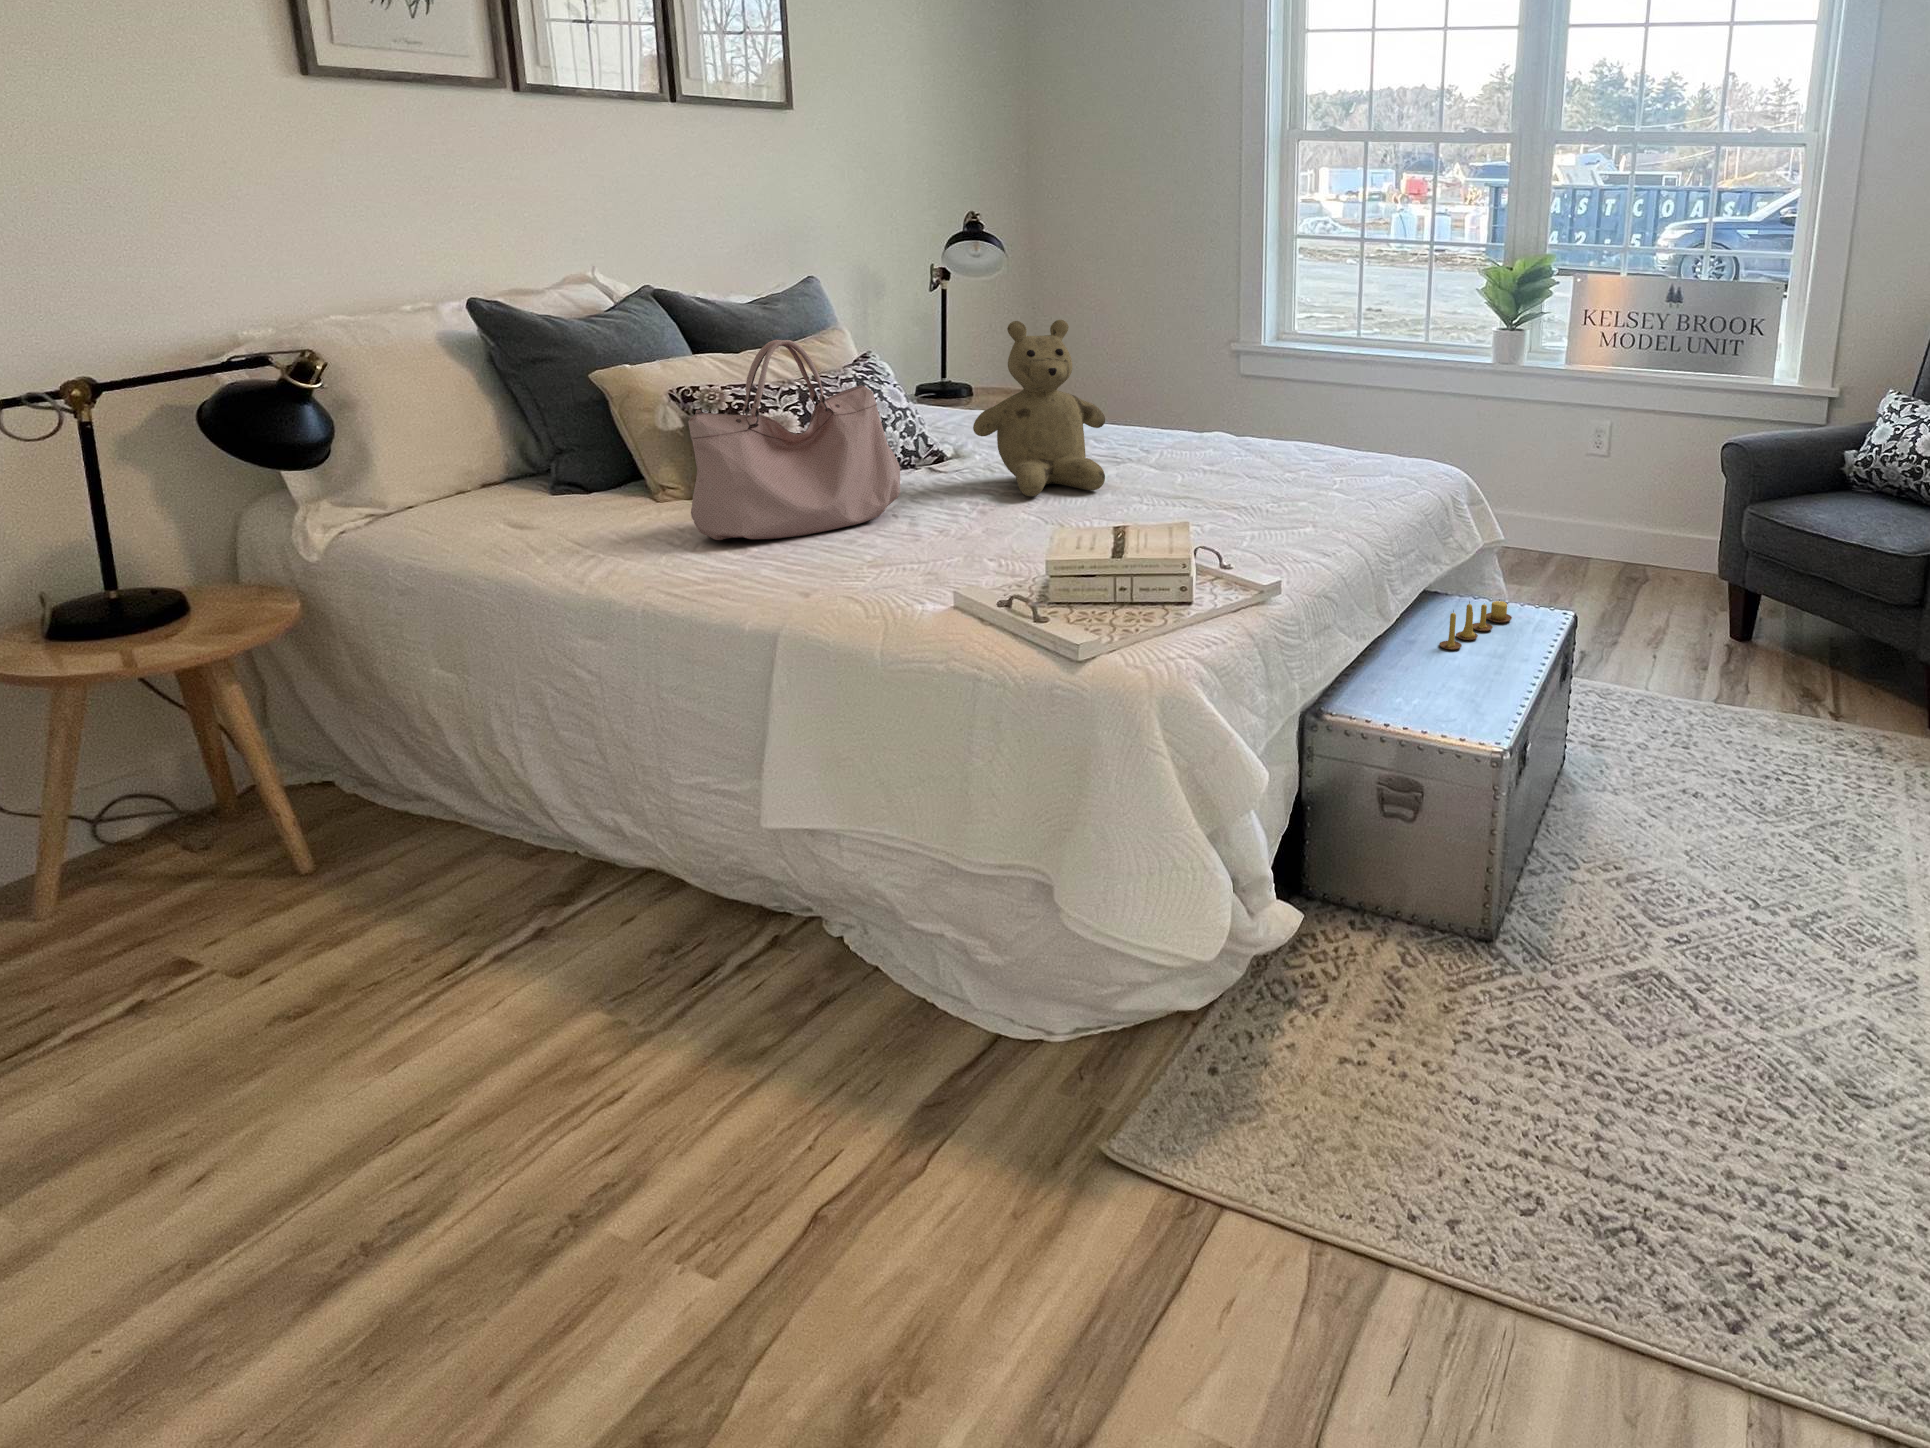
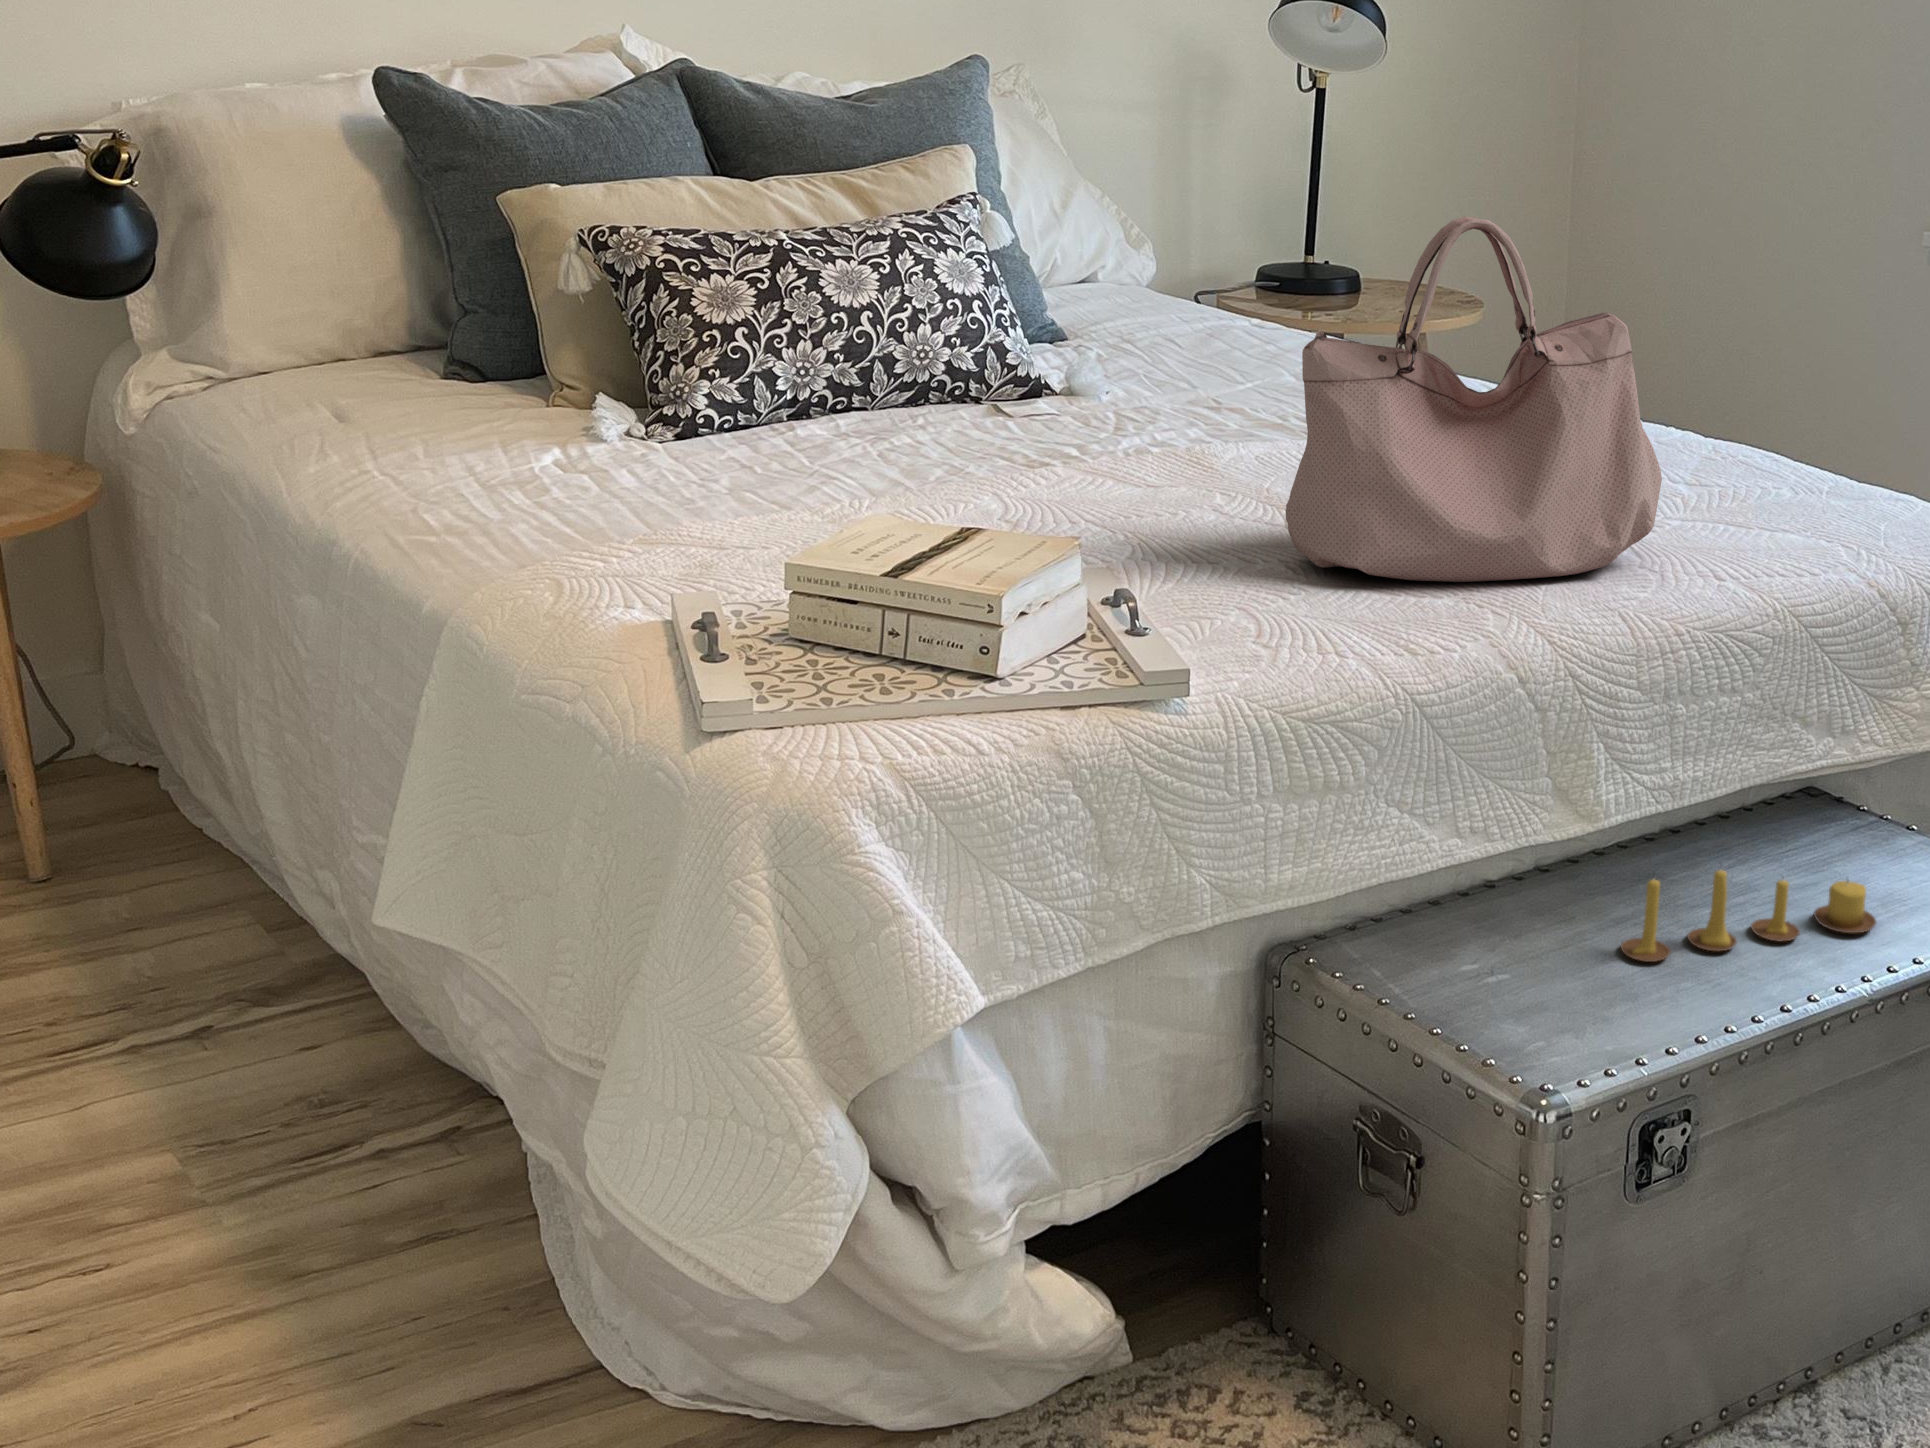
teddy bear: present [973,320,1105,496] -> none [993,157,1245,490]
handbag: present [688,340,900,540] -> present [1285,216,1662,582]

